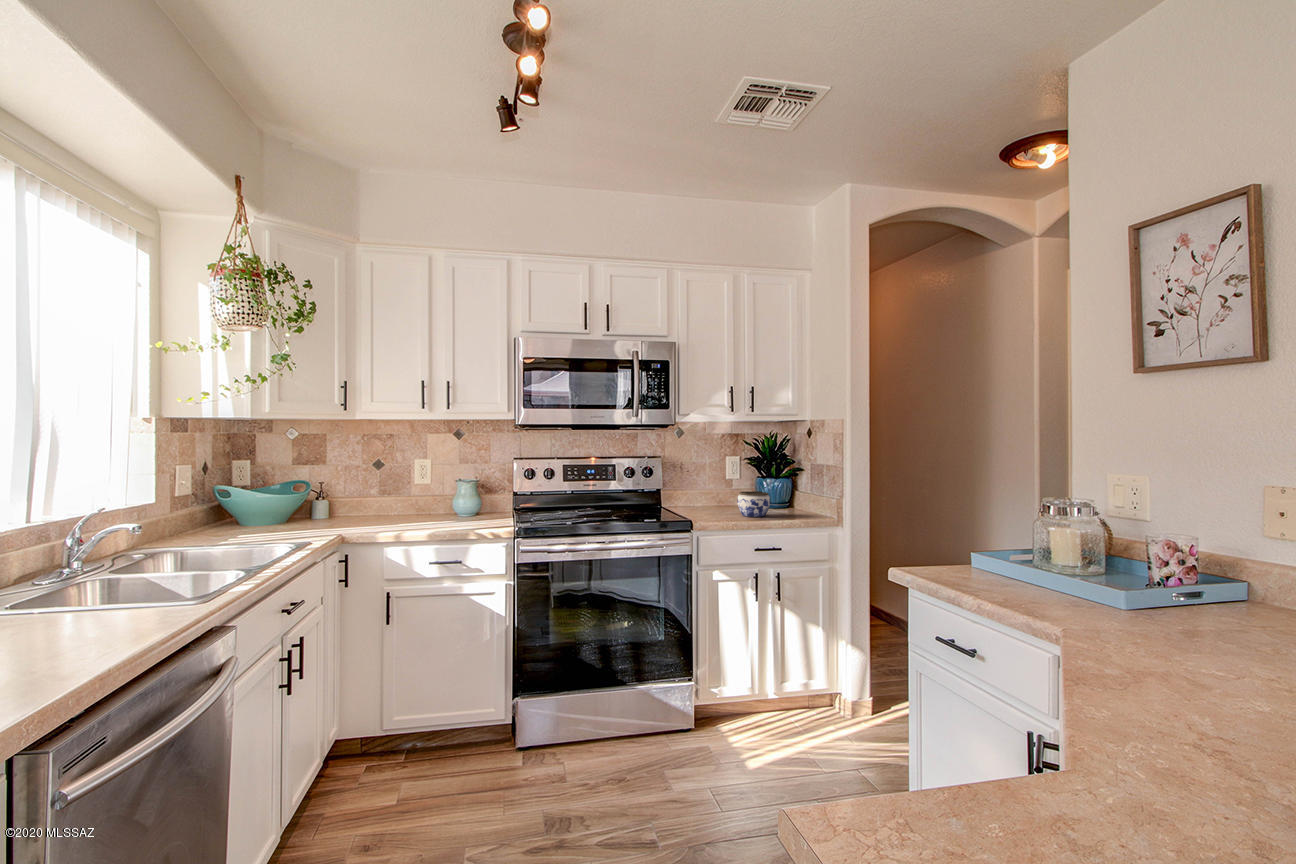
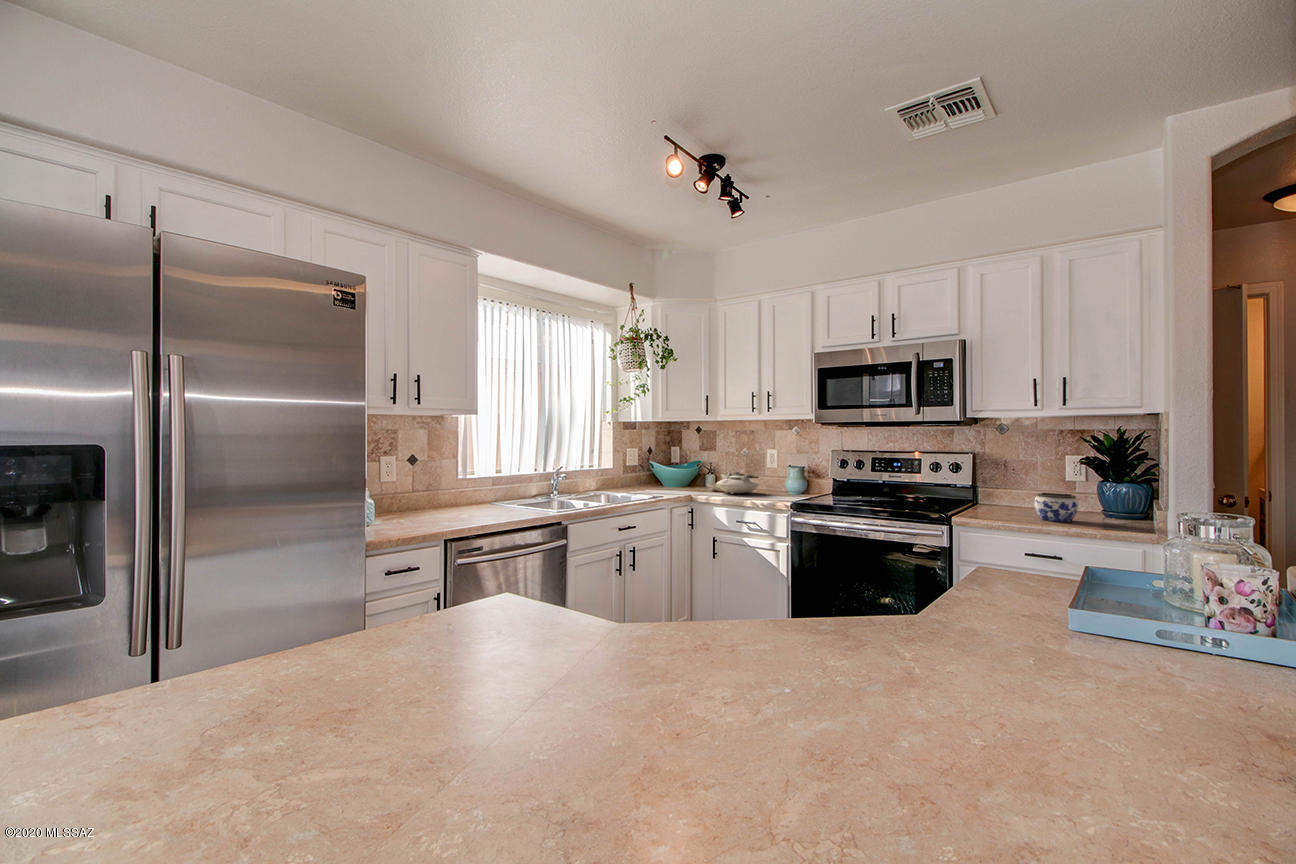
teapot: none [343,494,430,525] -> present [708,472,759,494]

